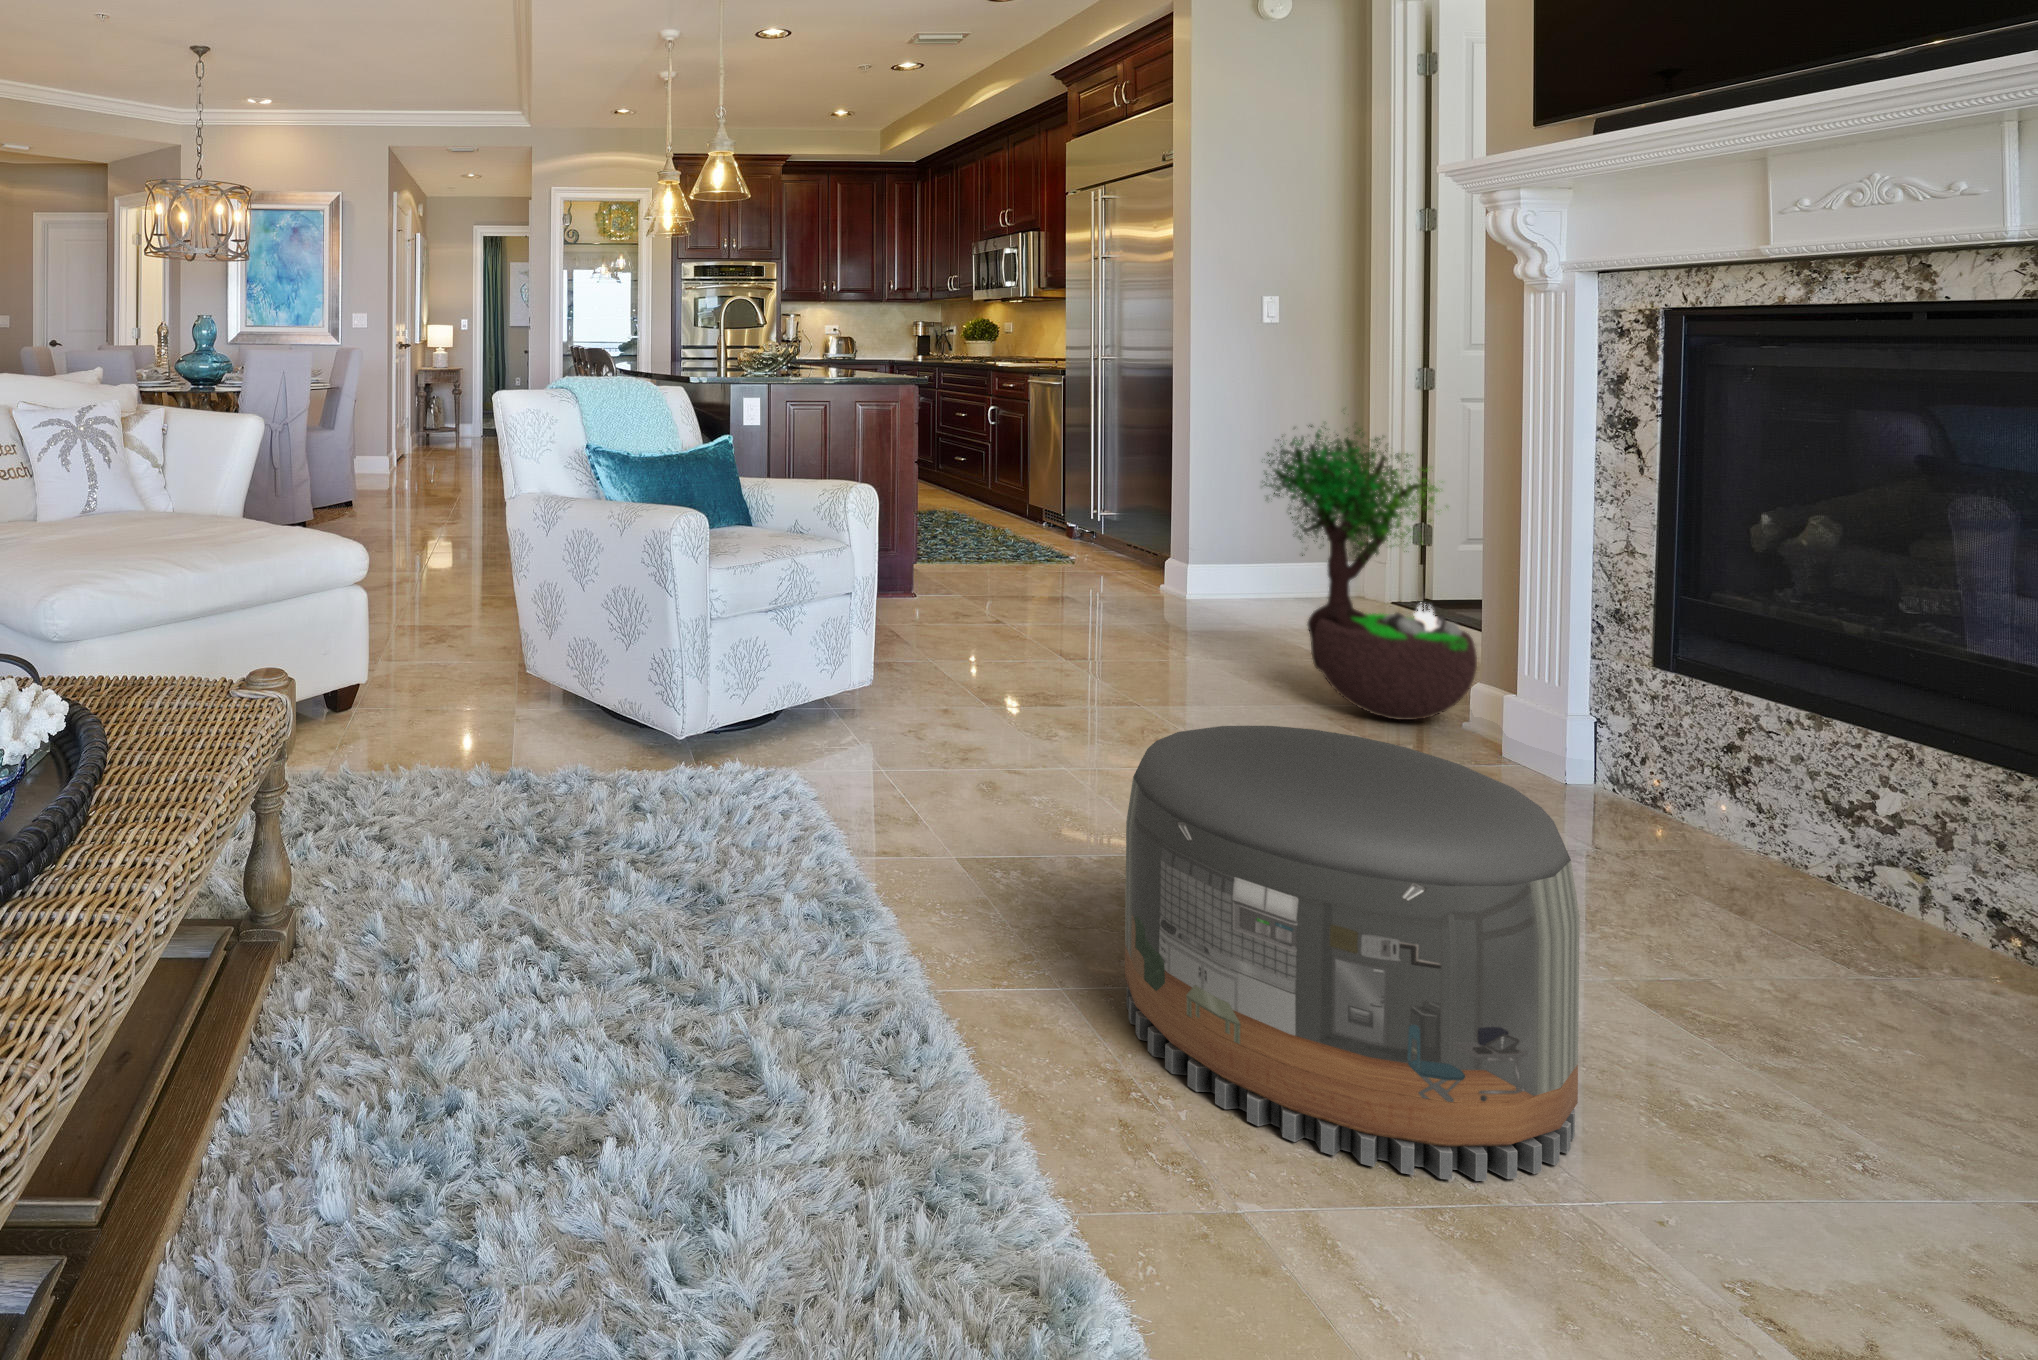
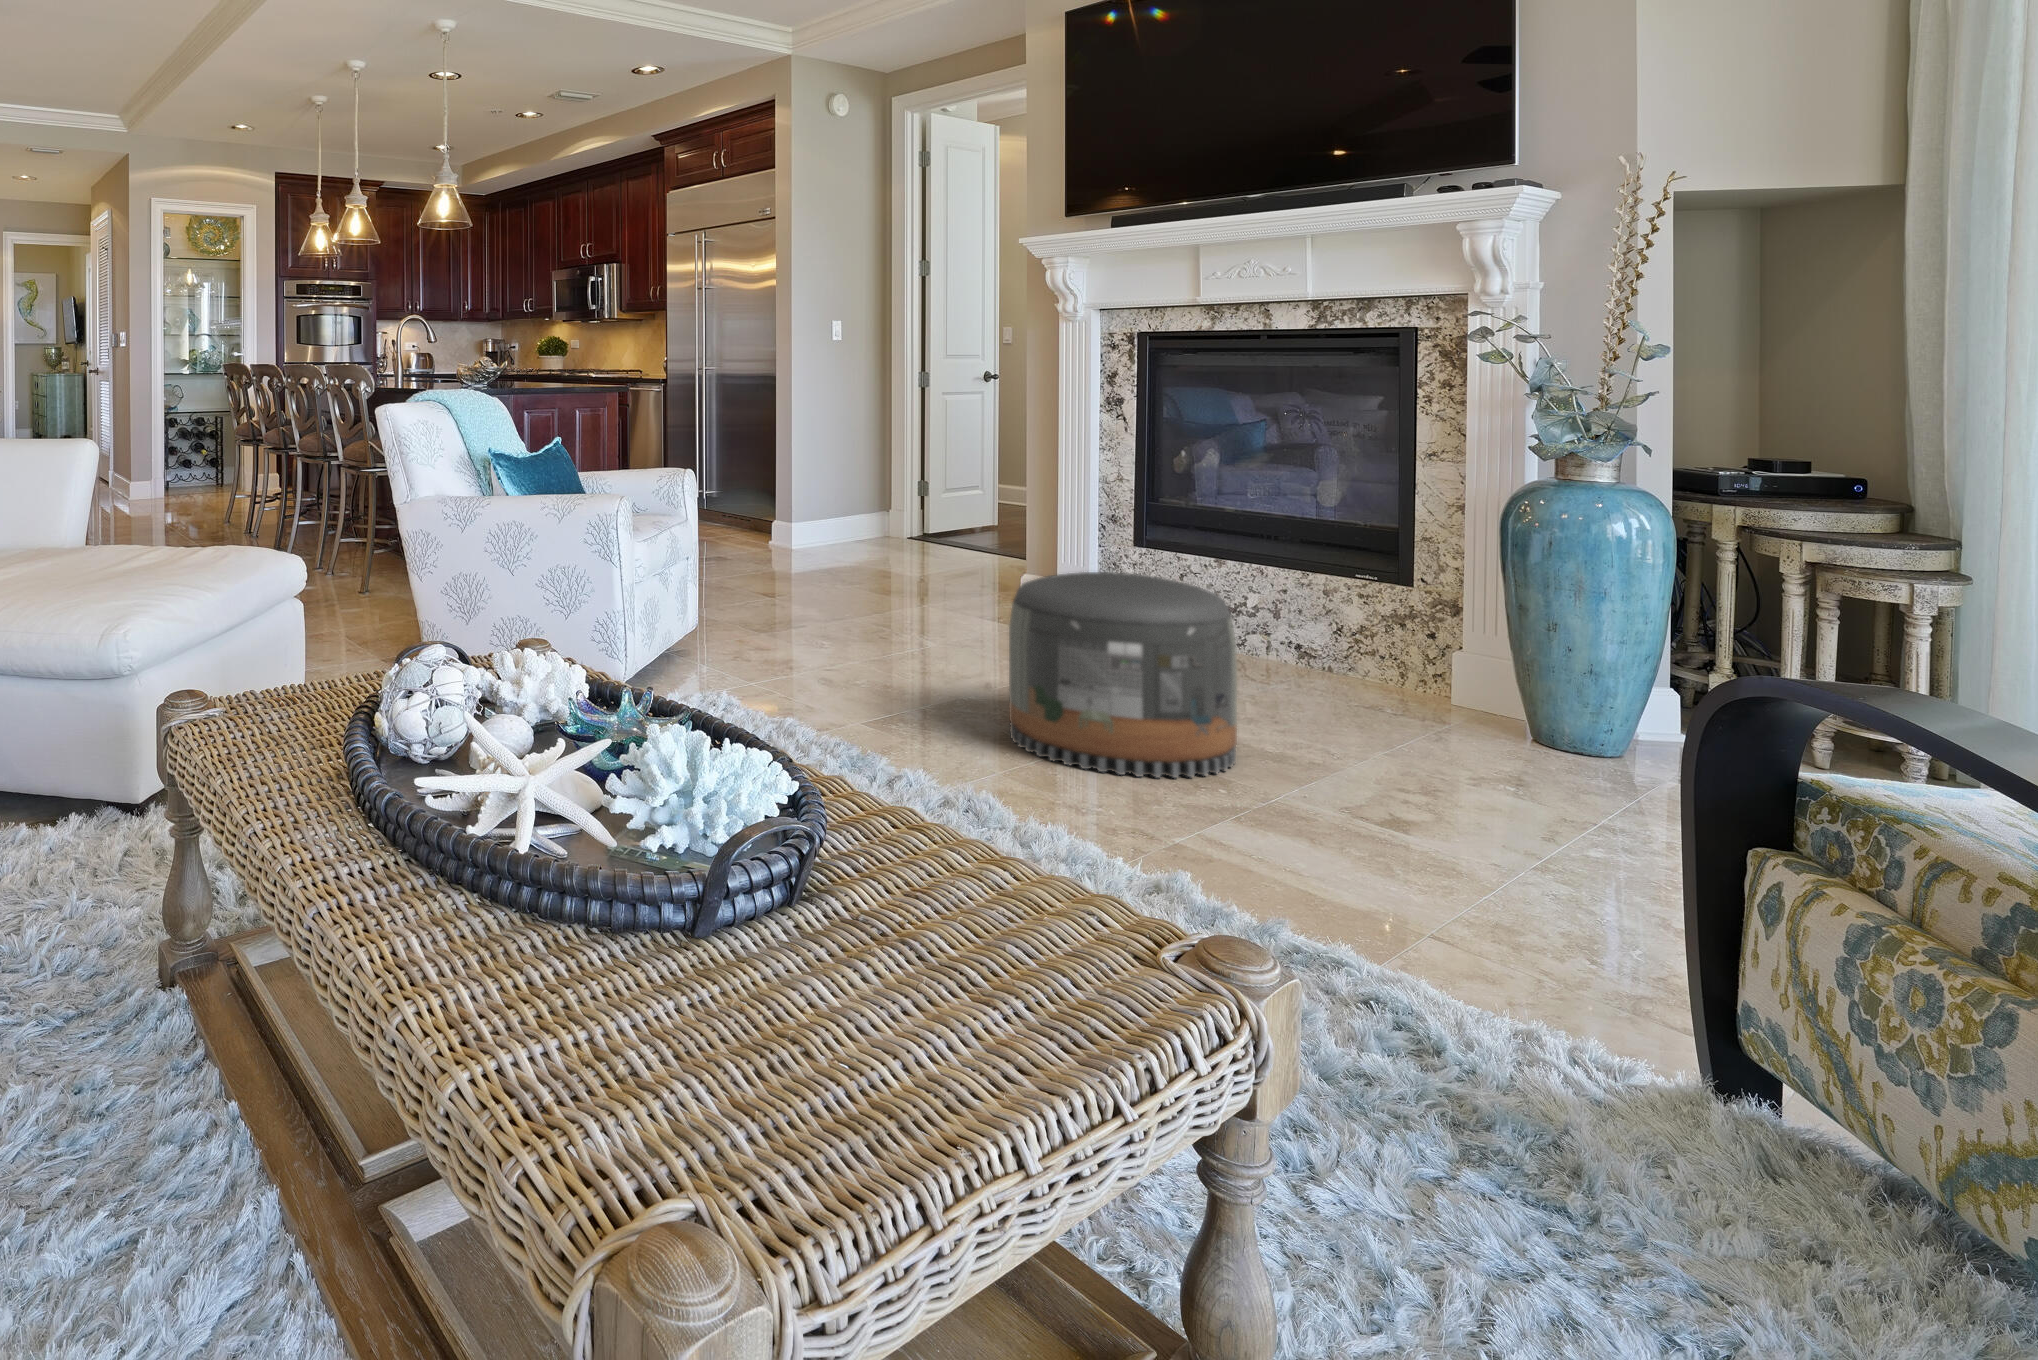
potted tree: present [1264,425,1477,720] -> none [895,397,1029,605]

